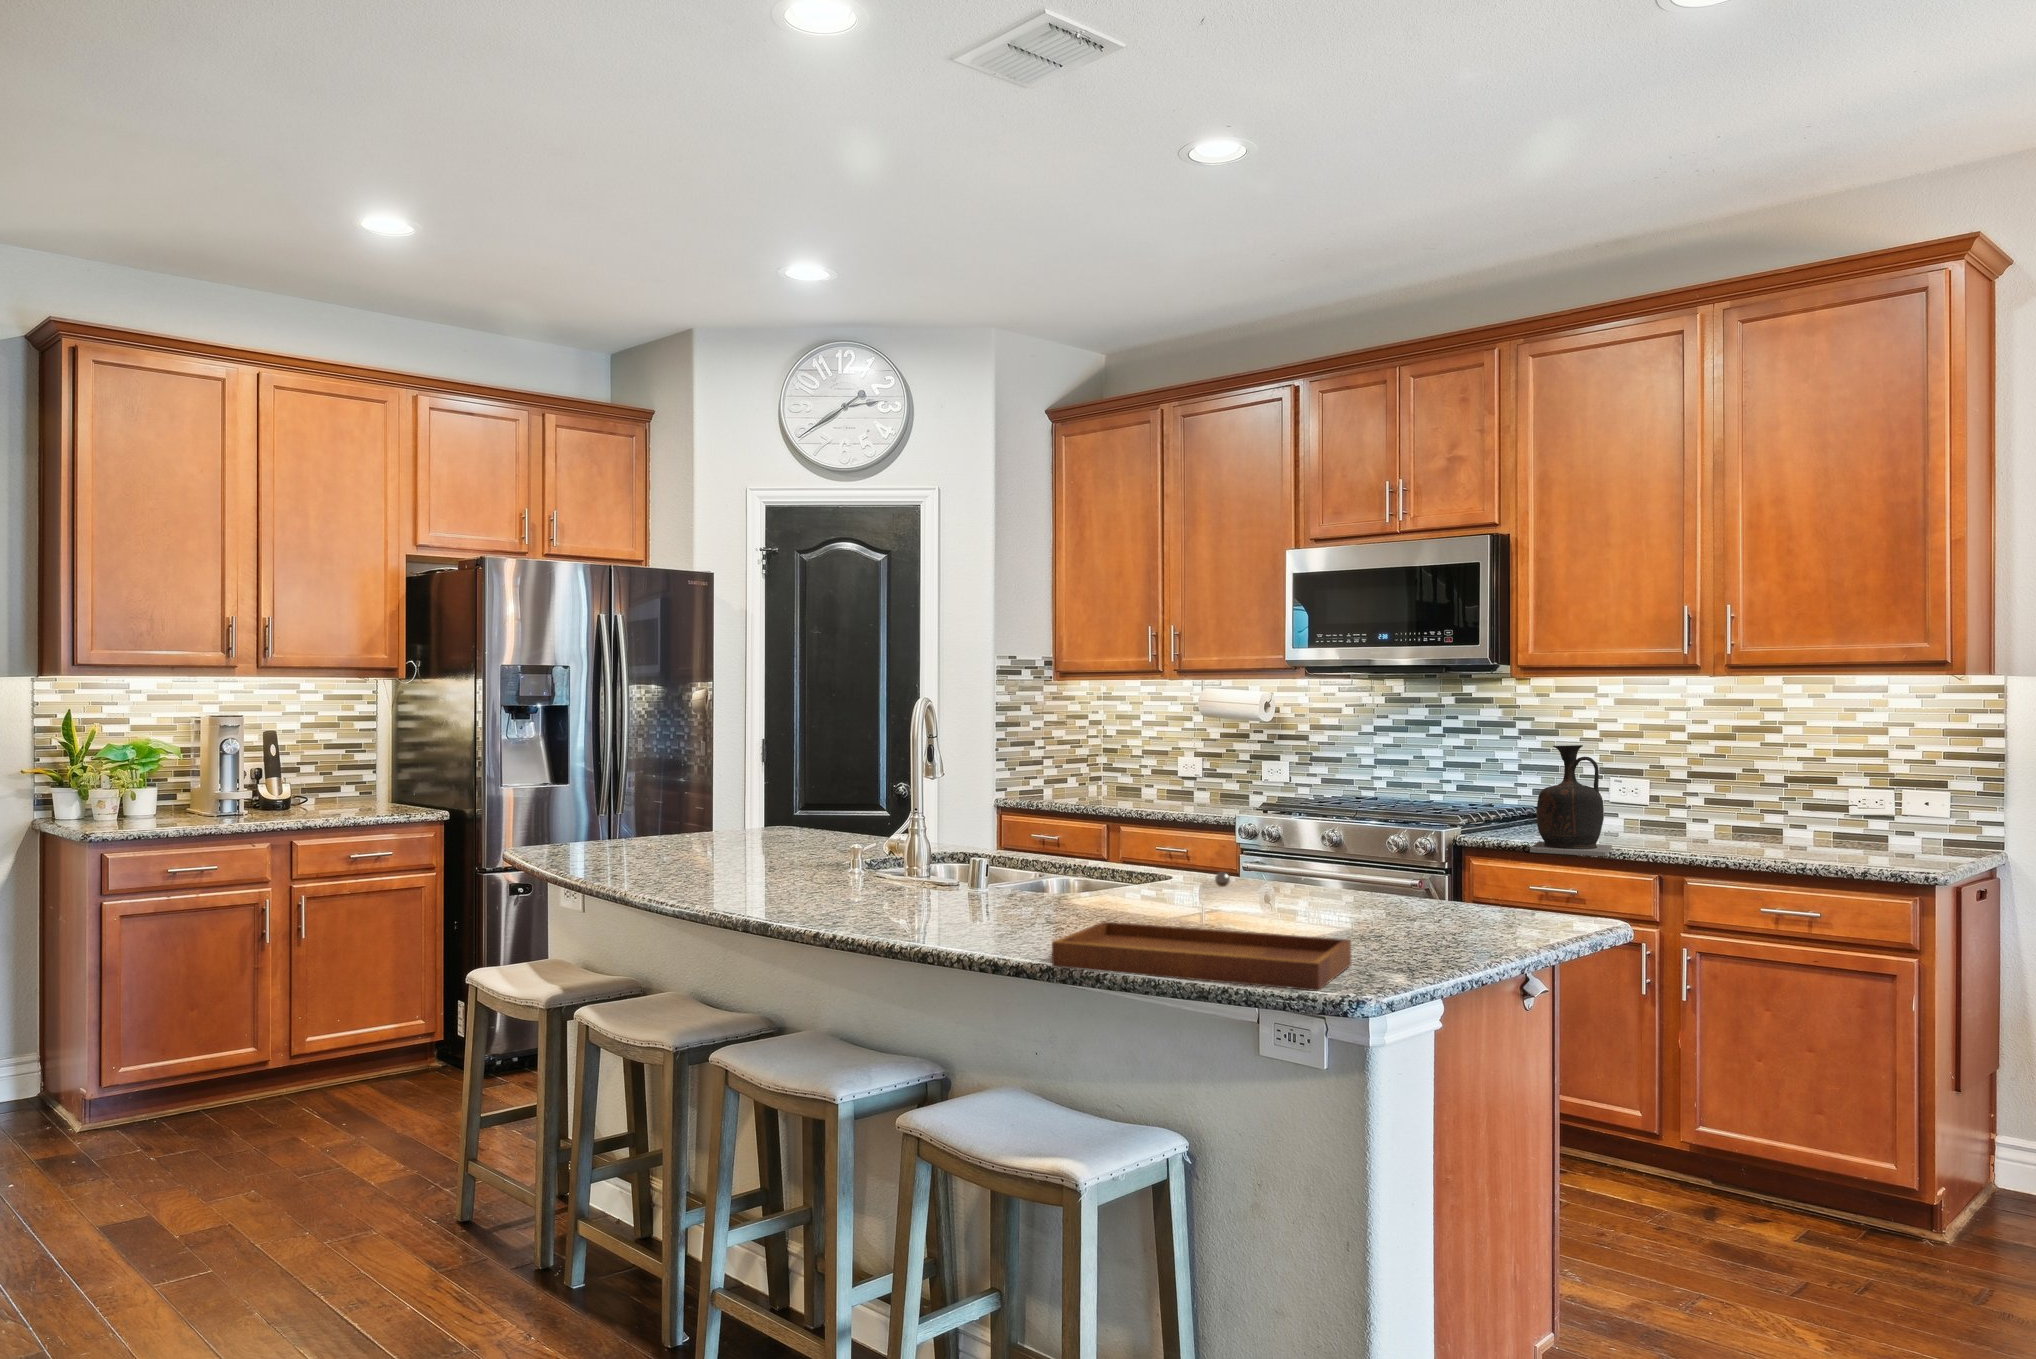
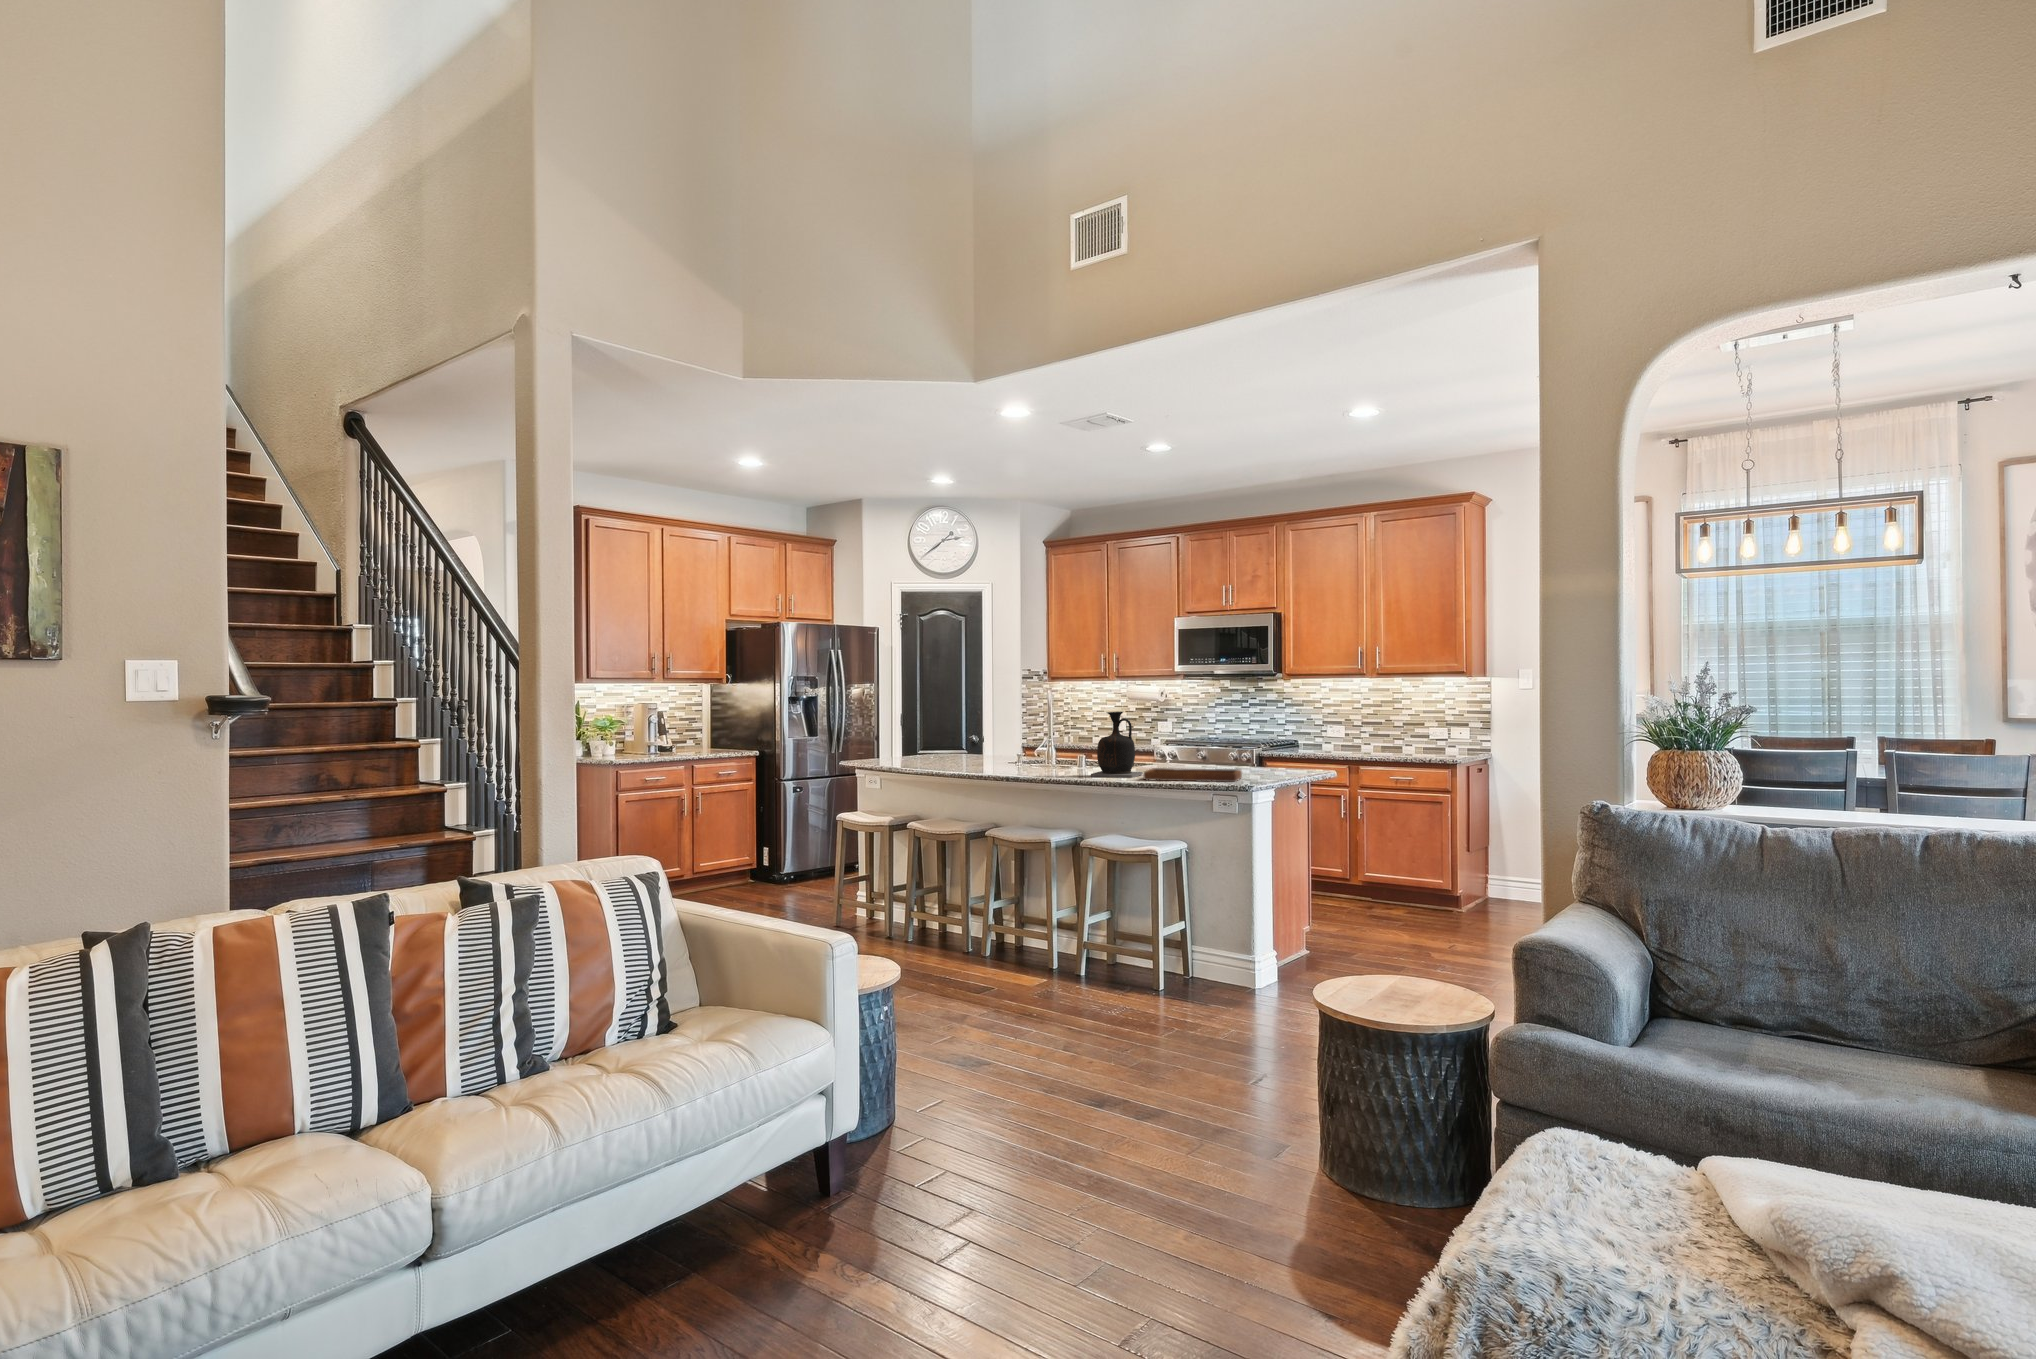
vase: present [1530,745,1612,856] -> present [1091,712,1143,778]

